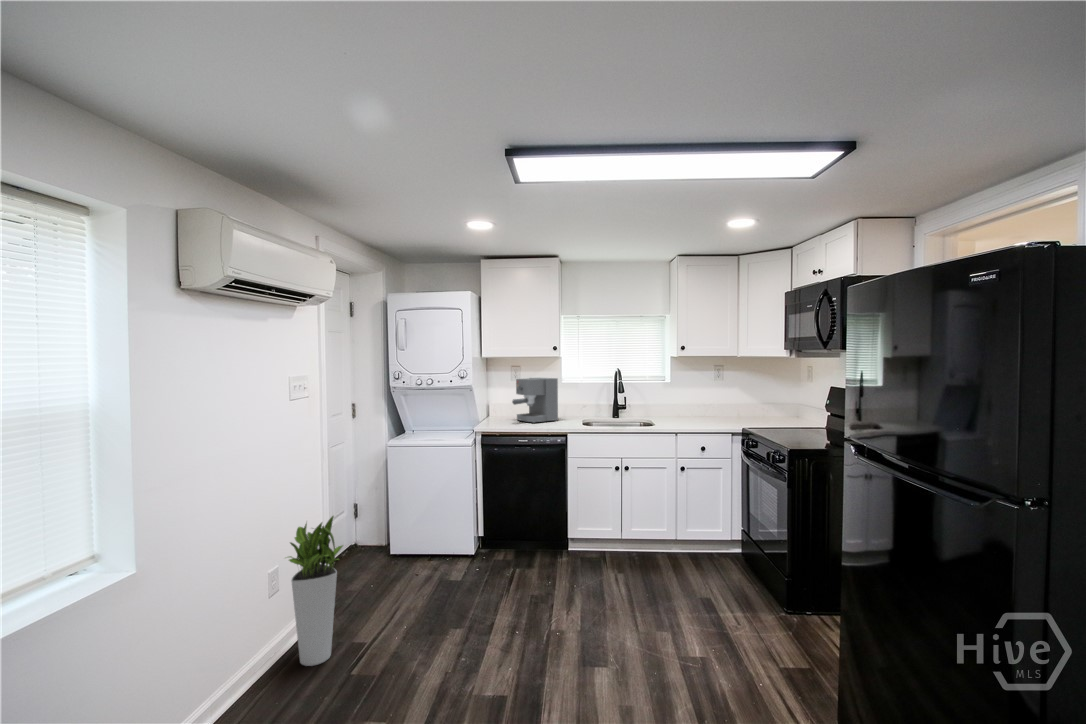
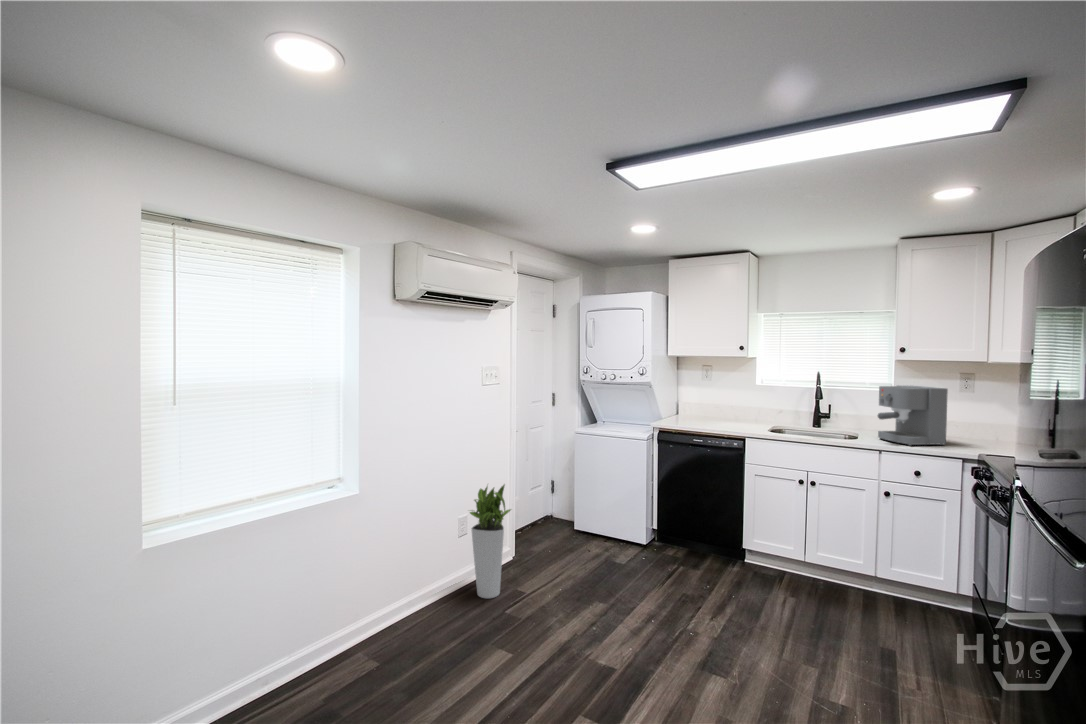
coffee maker: present [512,378,558,423] -> present [878,386,948,446]

